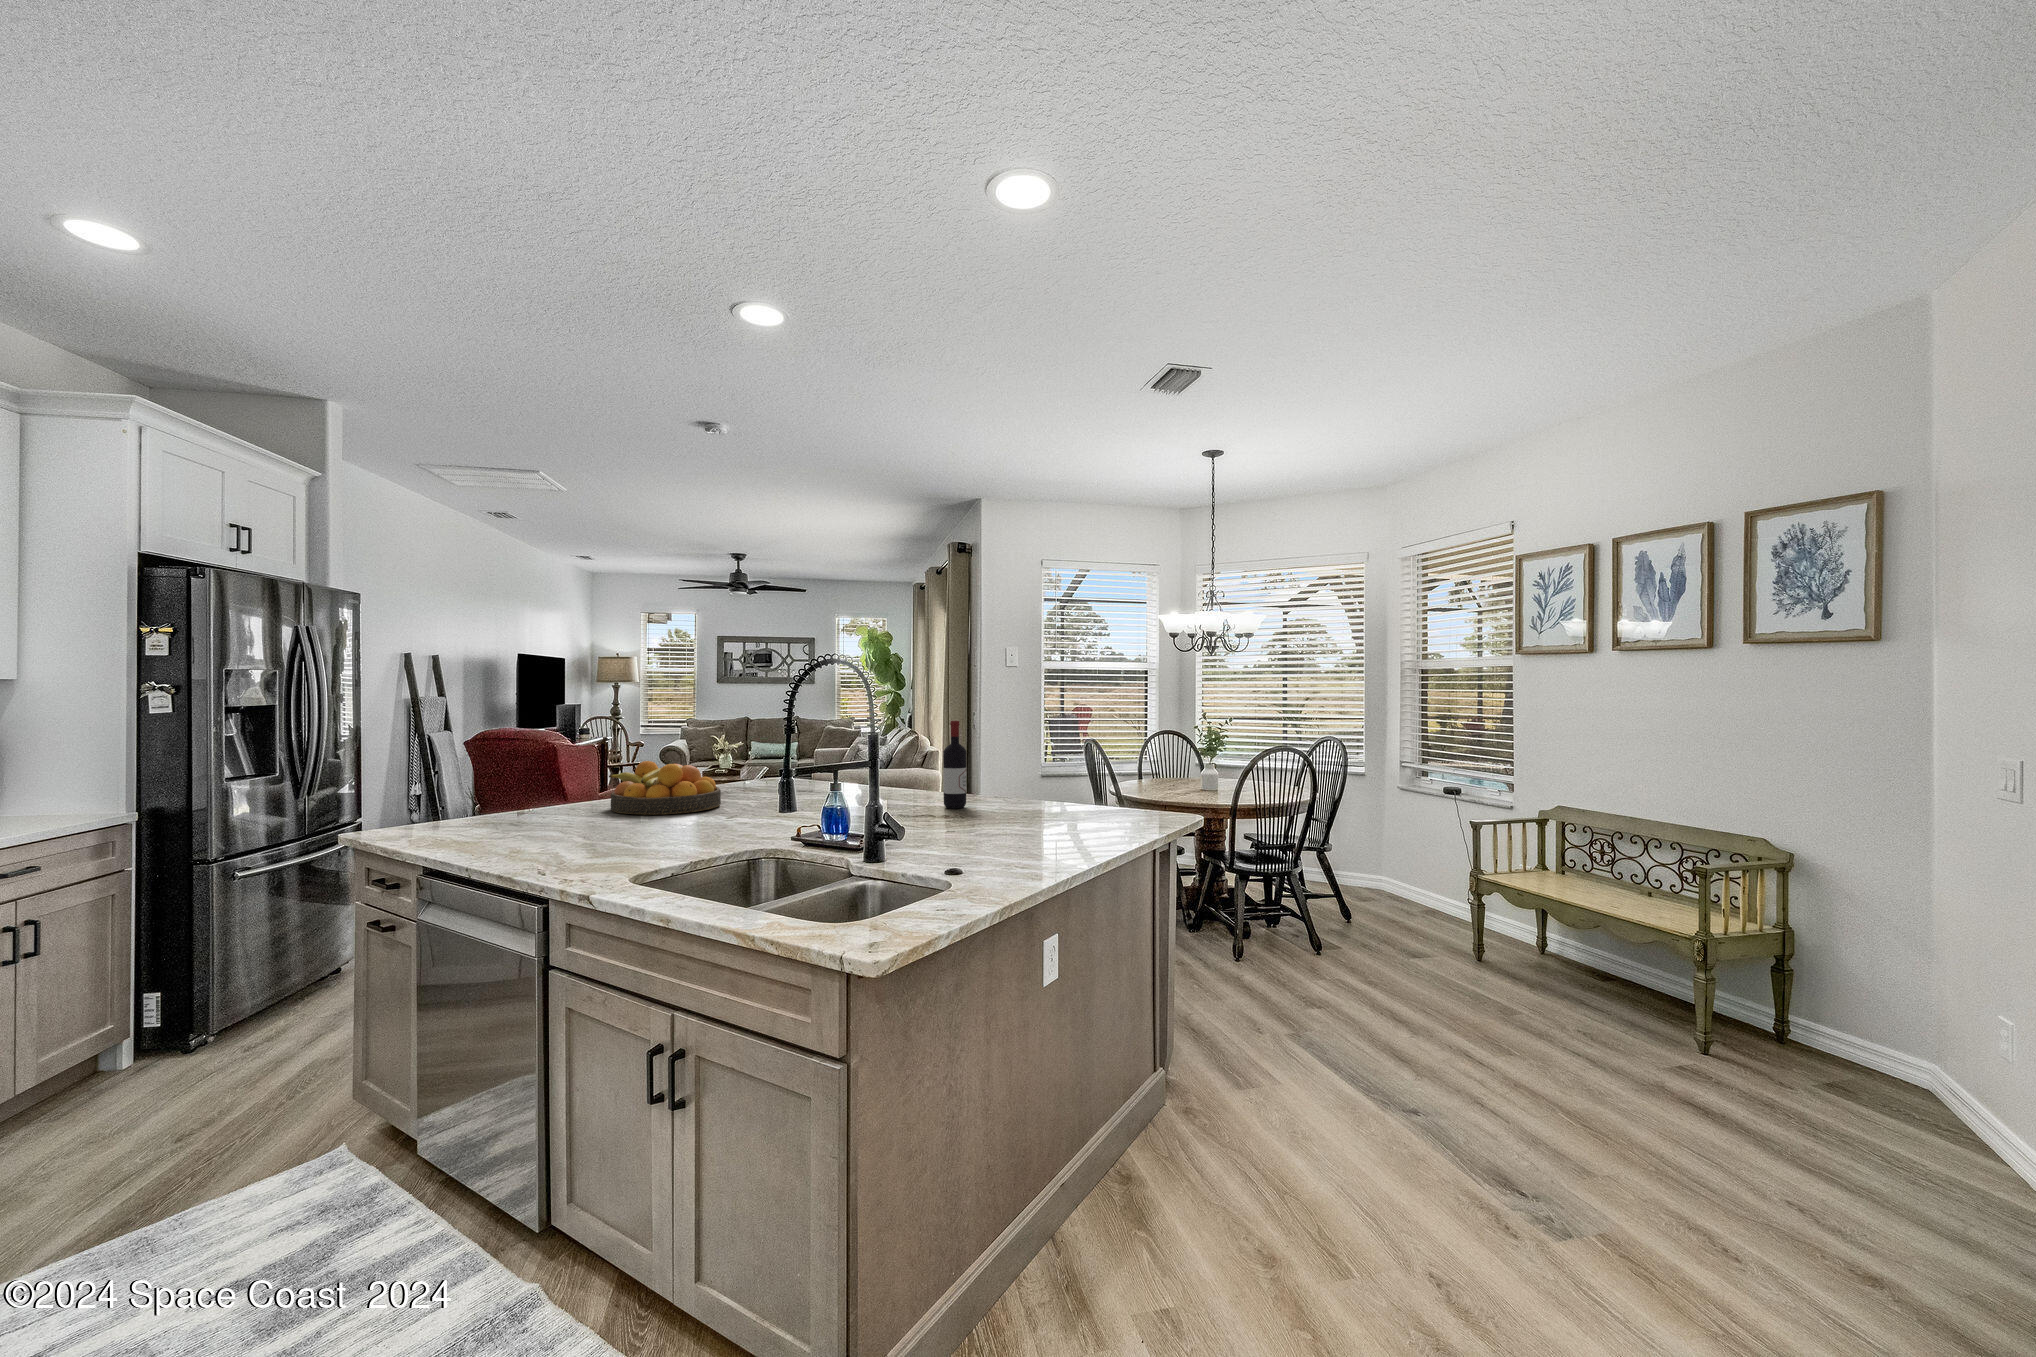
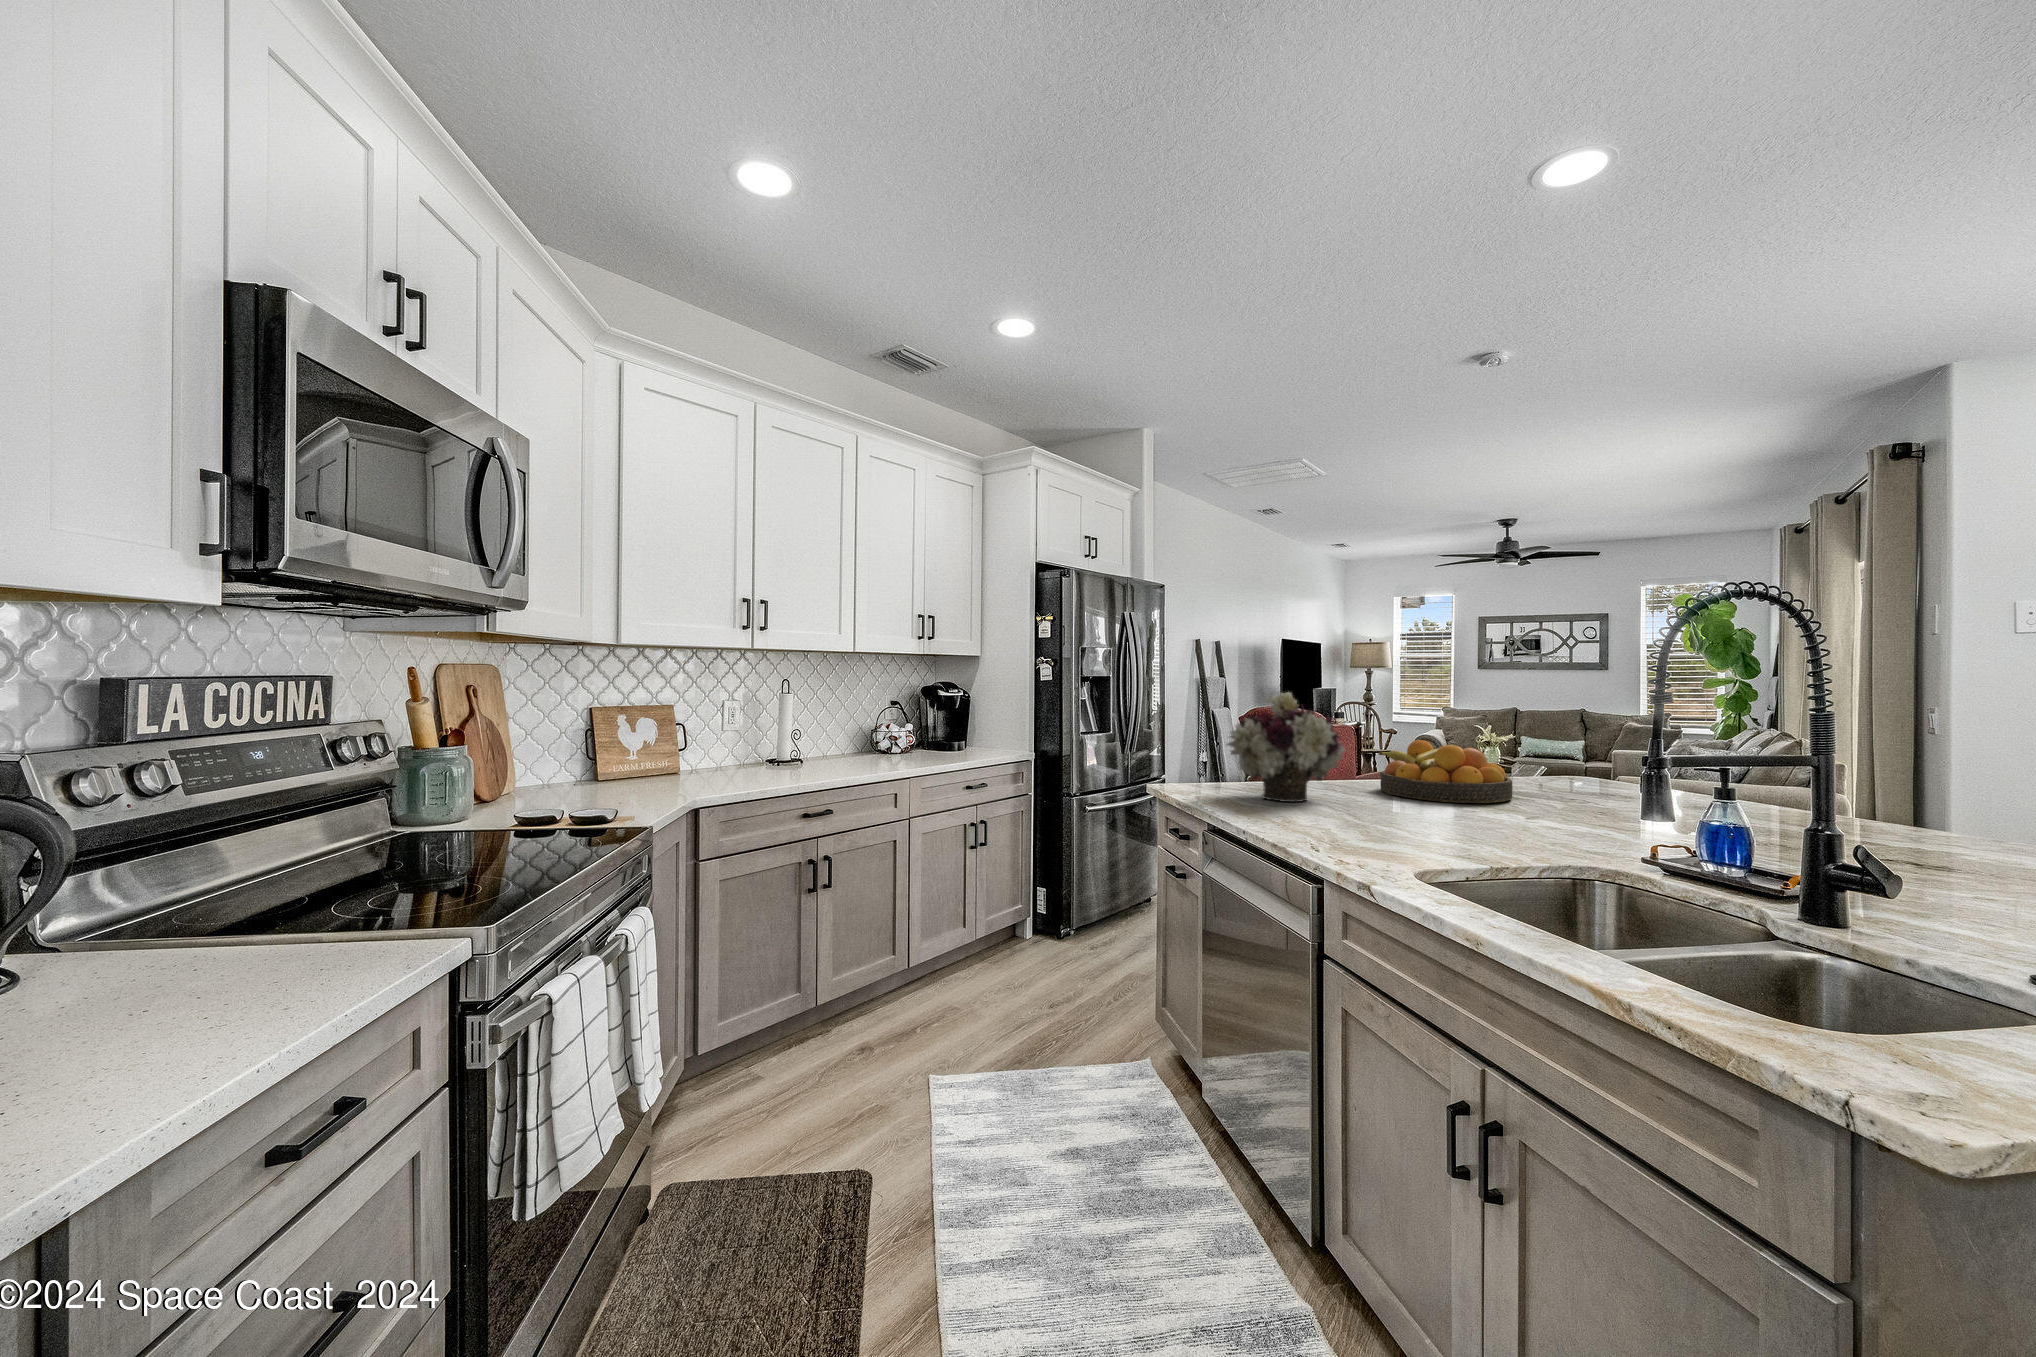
wine bottle: present [943,721,966,809] -> none [1912,708,1968,851]
flower arrangement: none [444,724,576,833] -> present [1227,692,1345,802]

